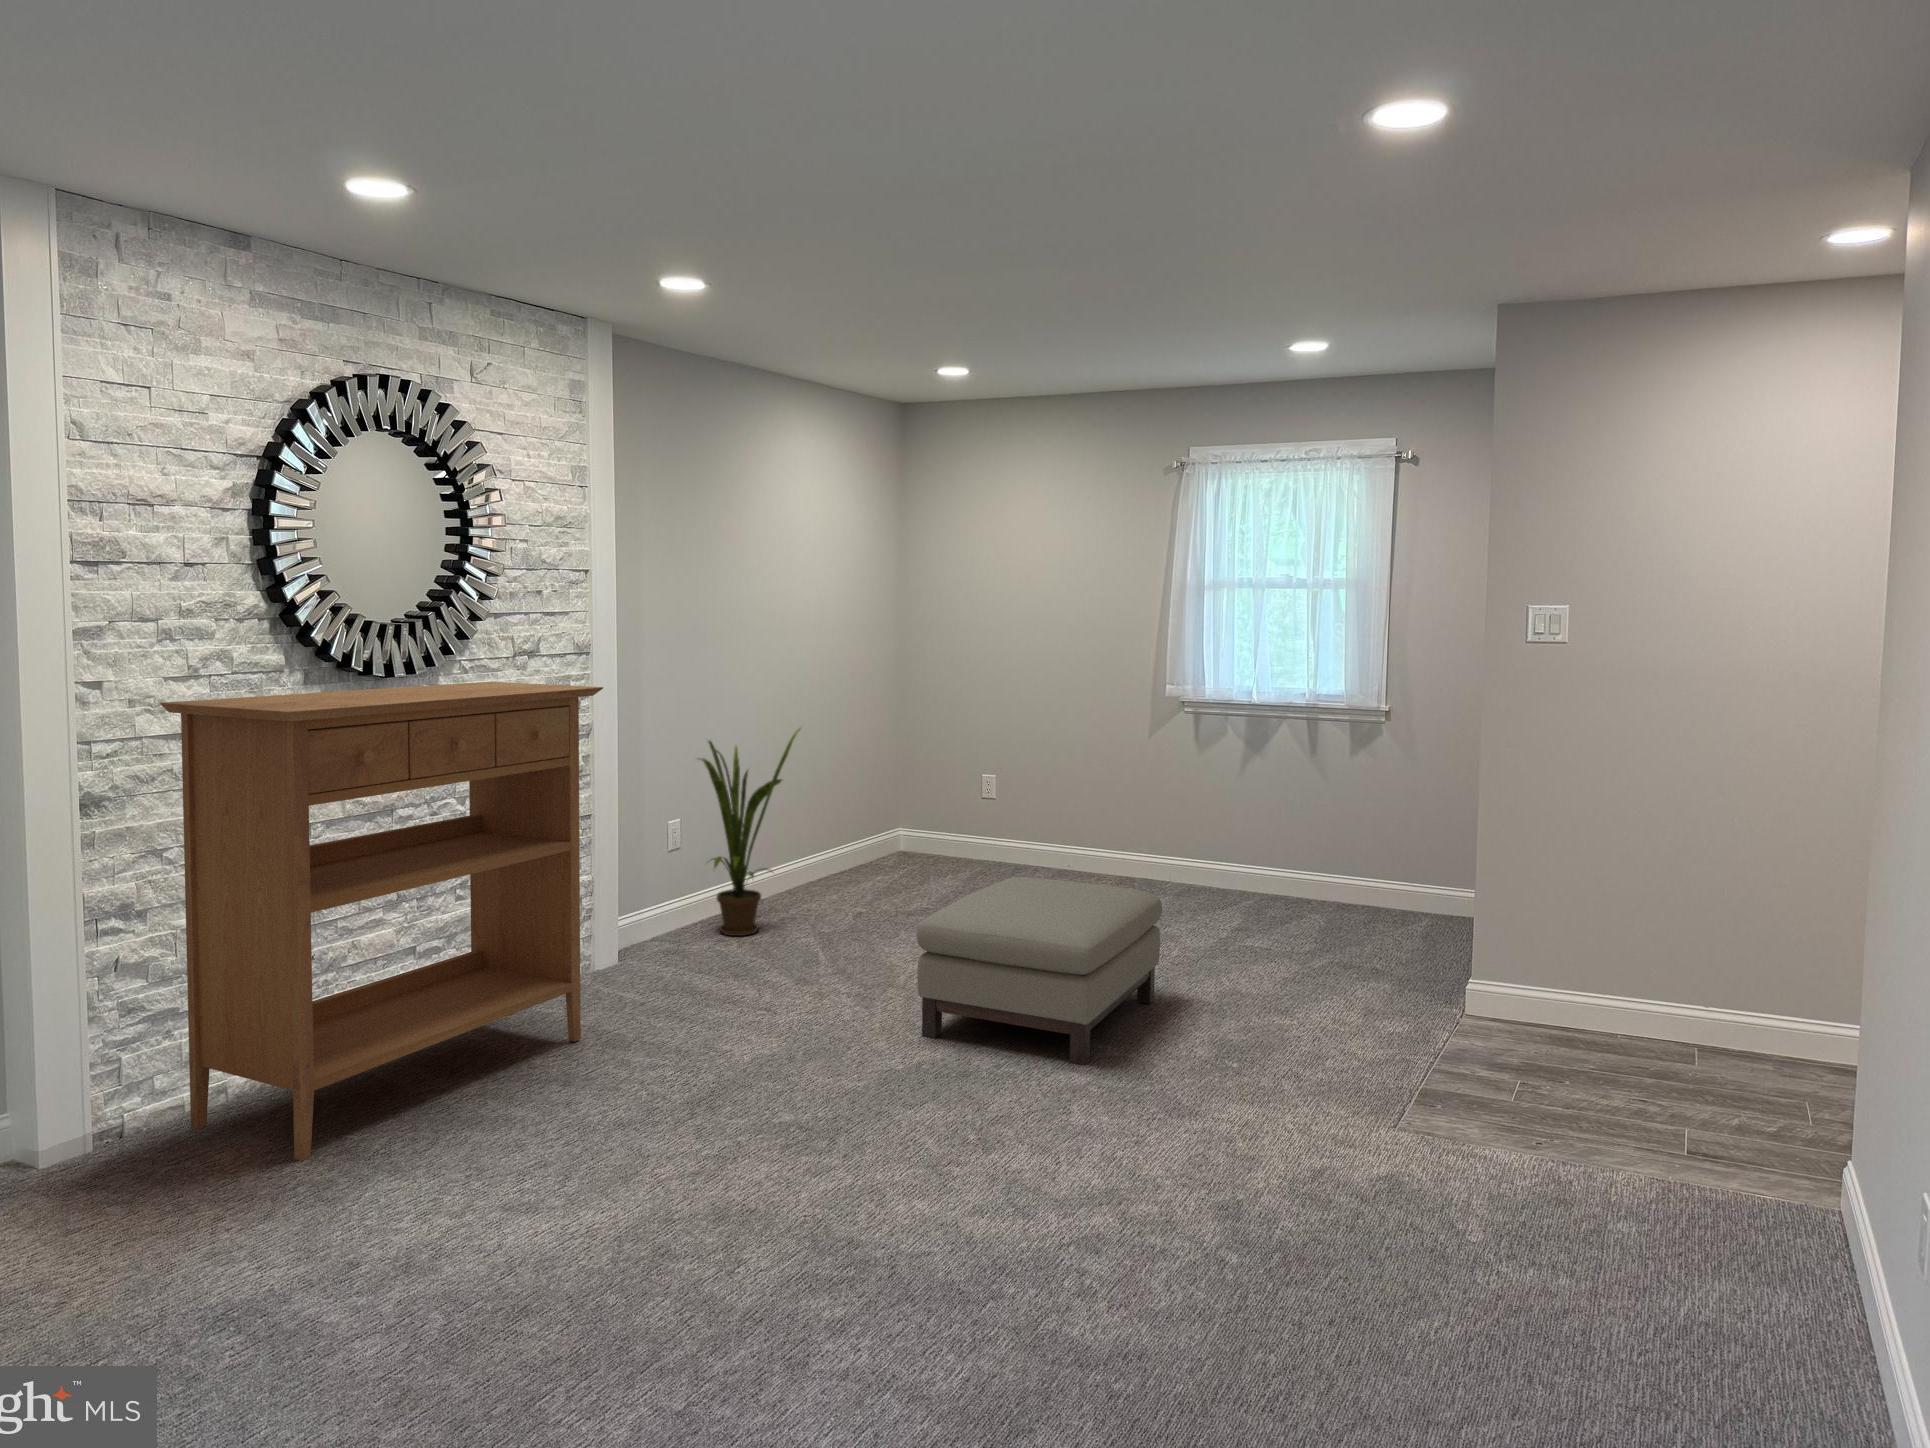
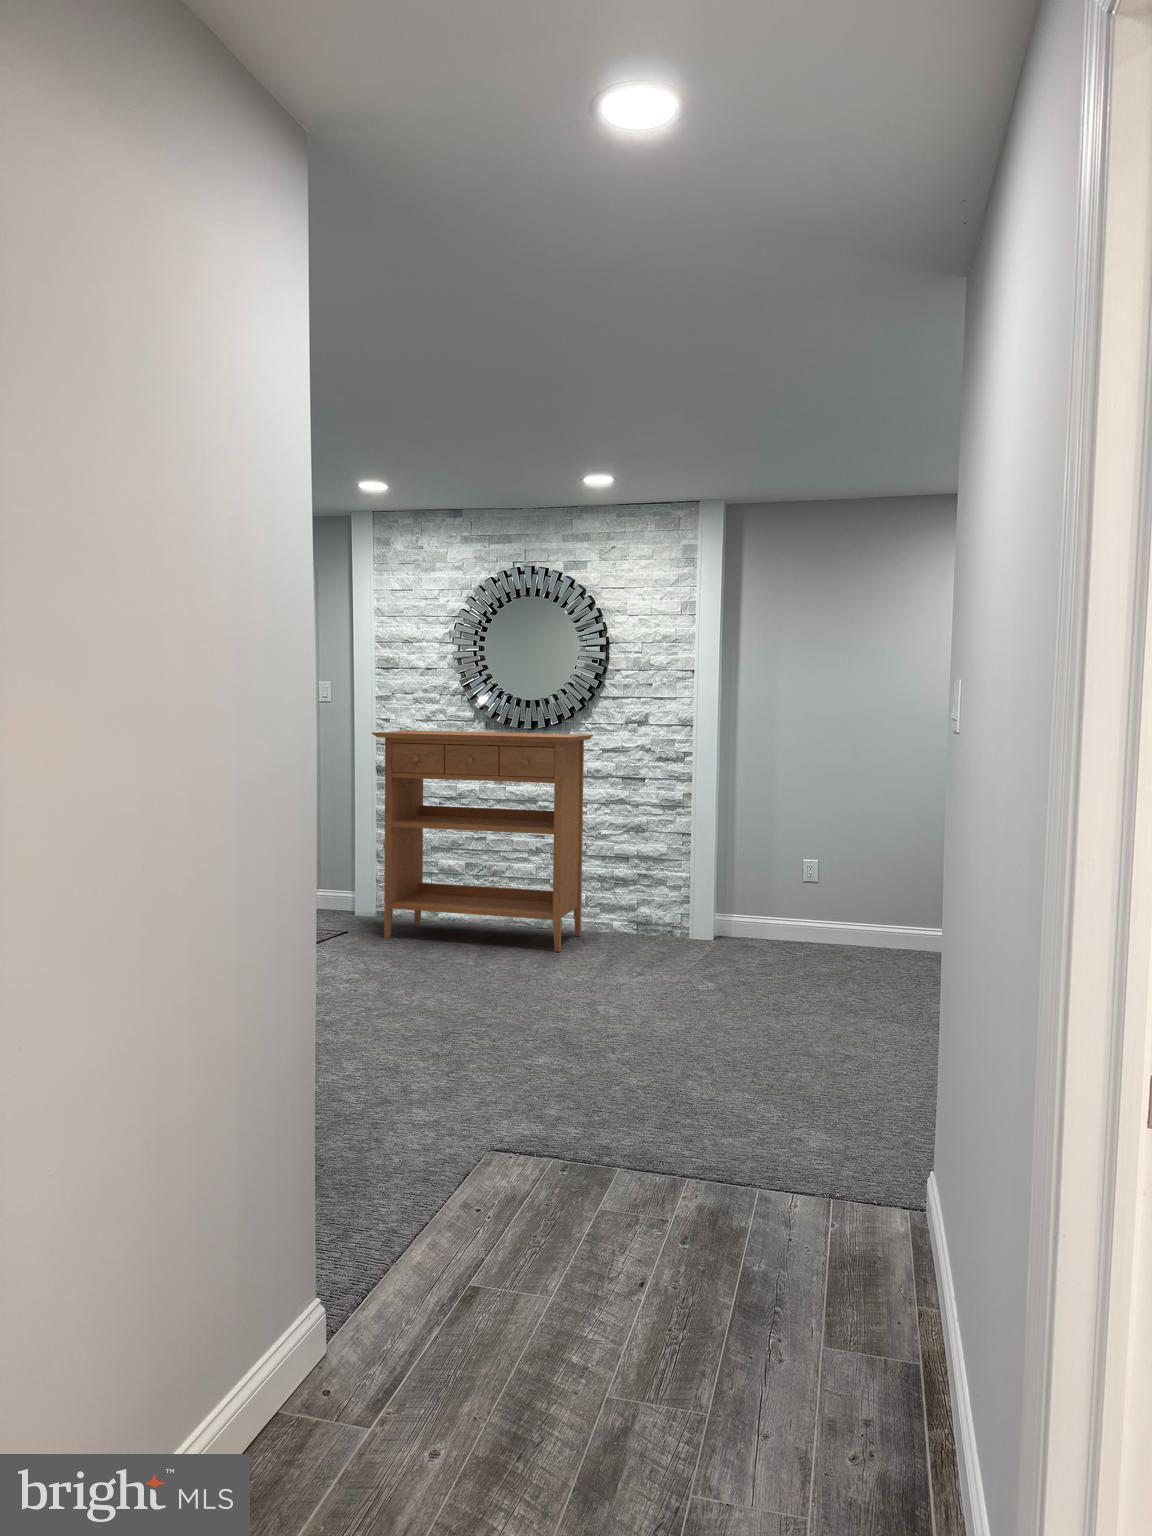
house plant: present [700,729,800,936] -> none [785,785,882,962]
ottoman: present [917,877,1162,1065] -> none [584,920,803,1068]

